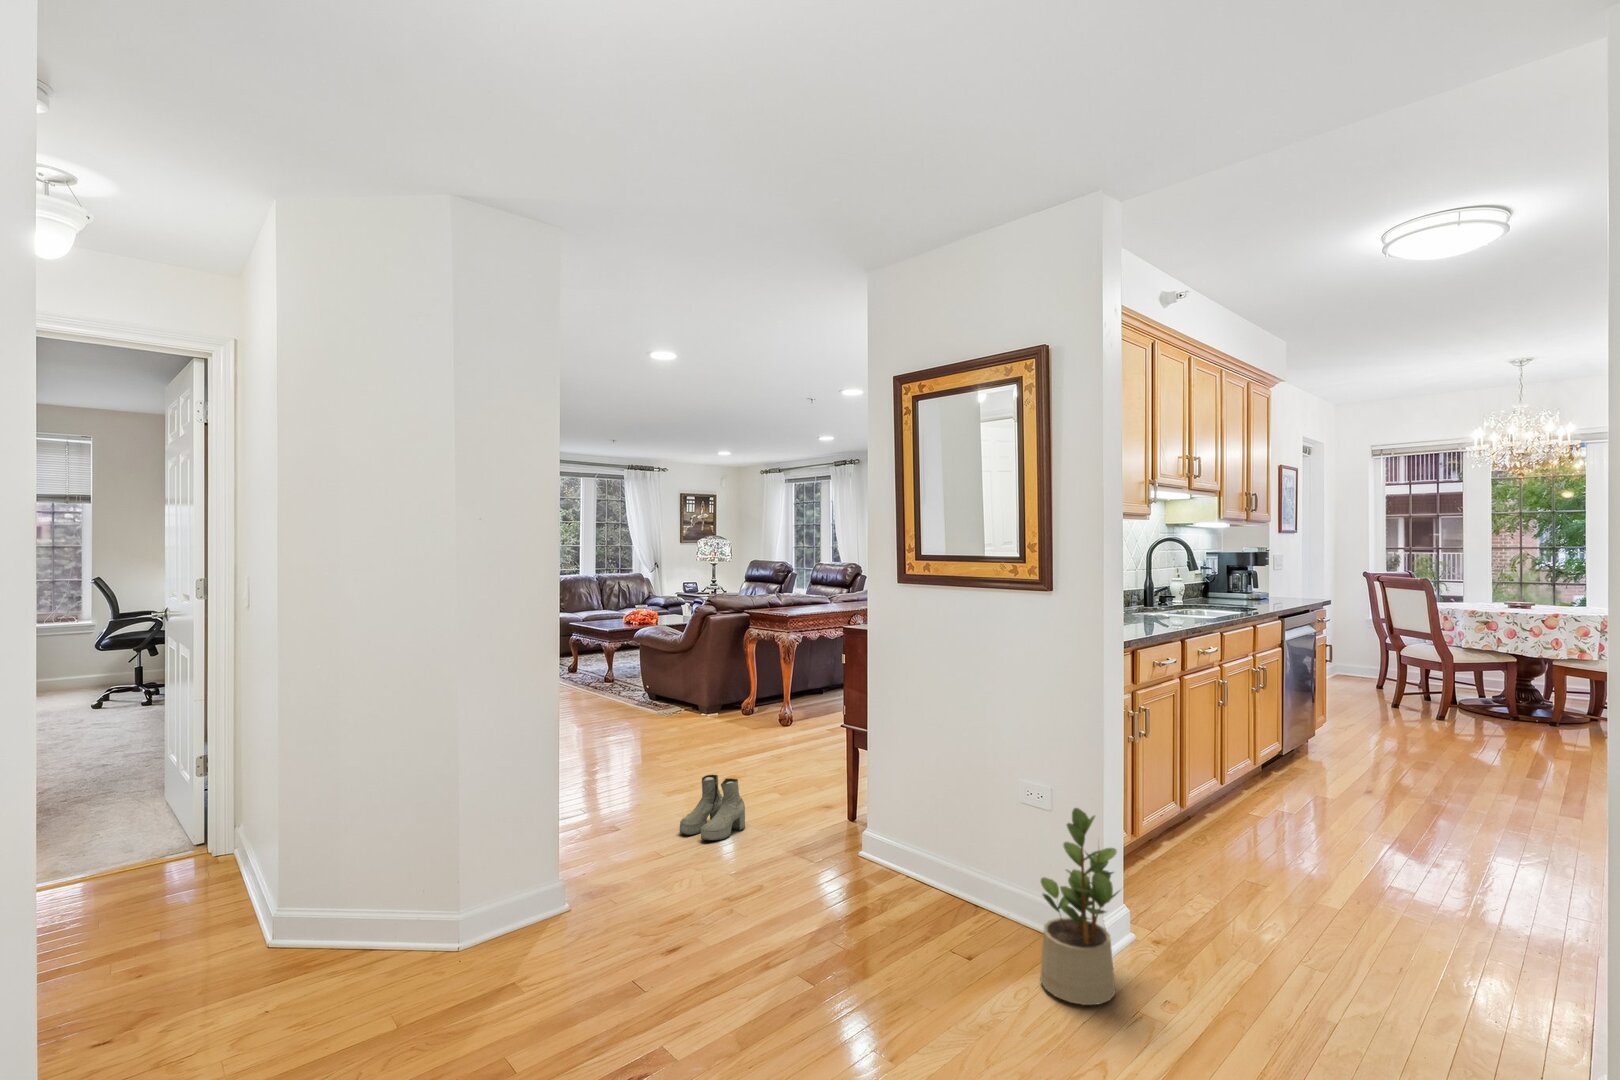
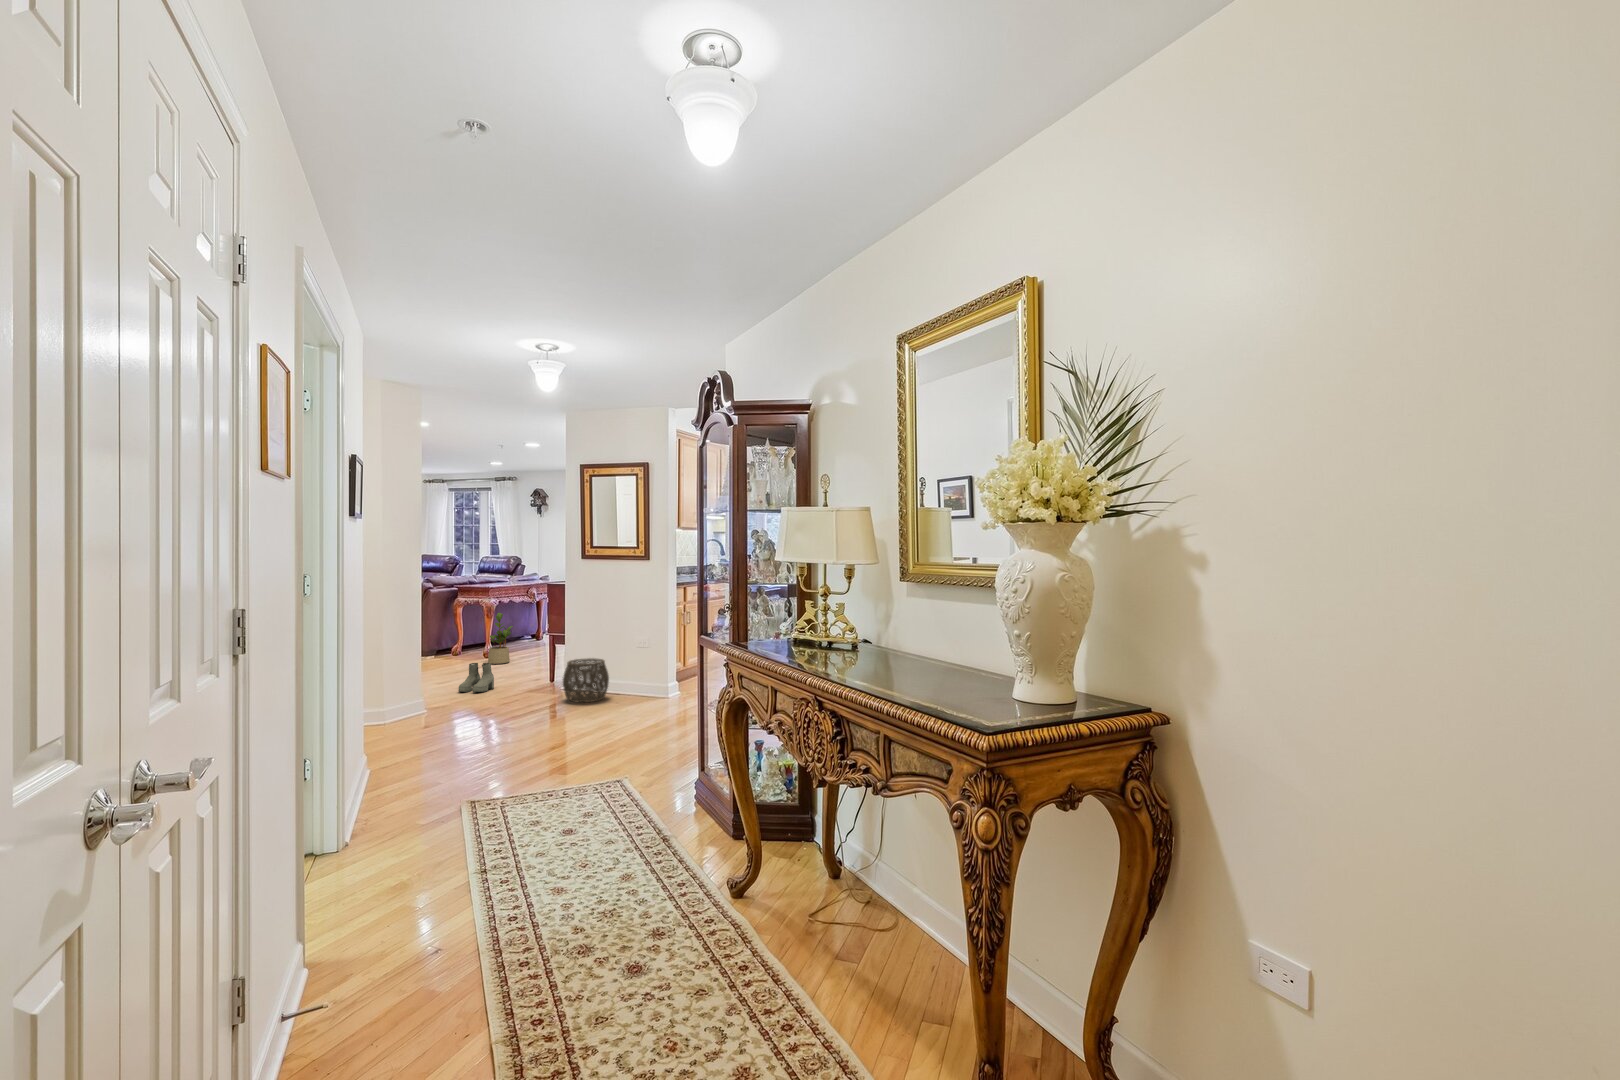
potted plant: present [1040,808,1119,1005] -> present [488,613,513,664]
woven basket: none [851,811,958,935] -> present [563,658,609,703]

